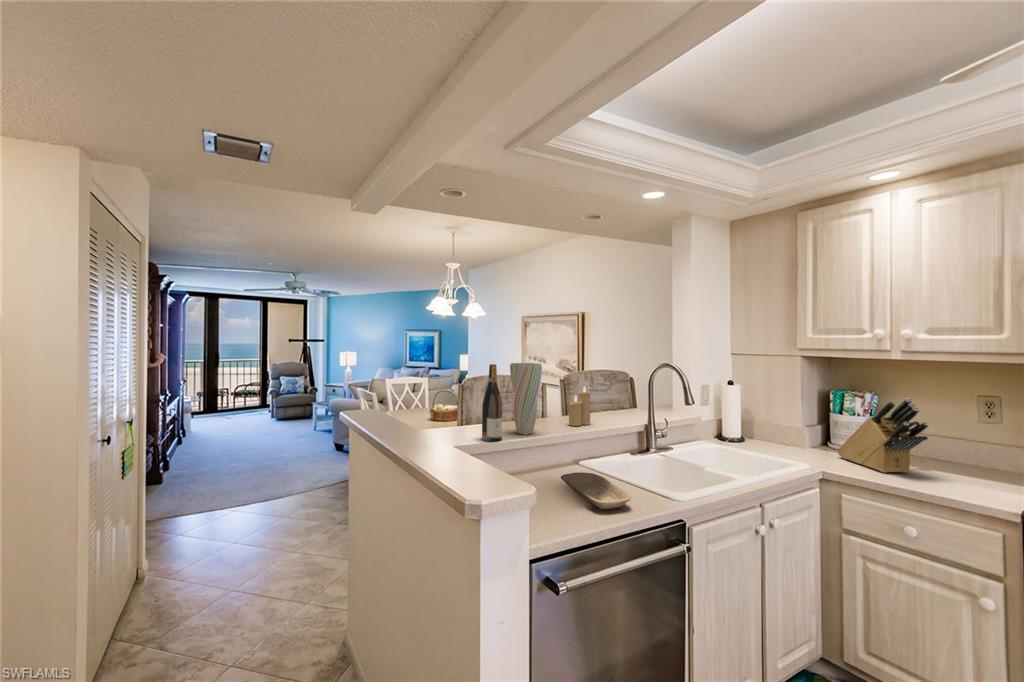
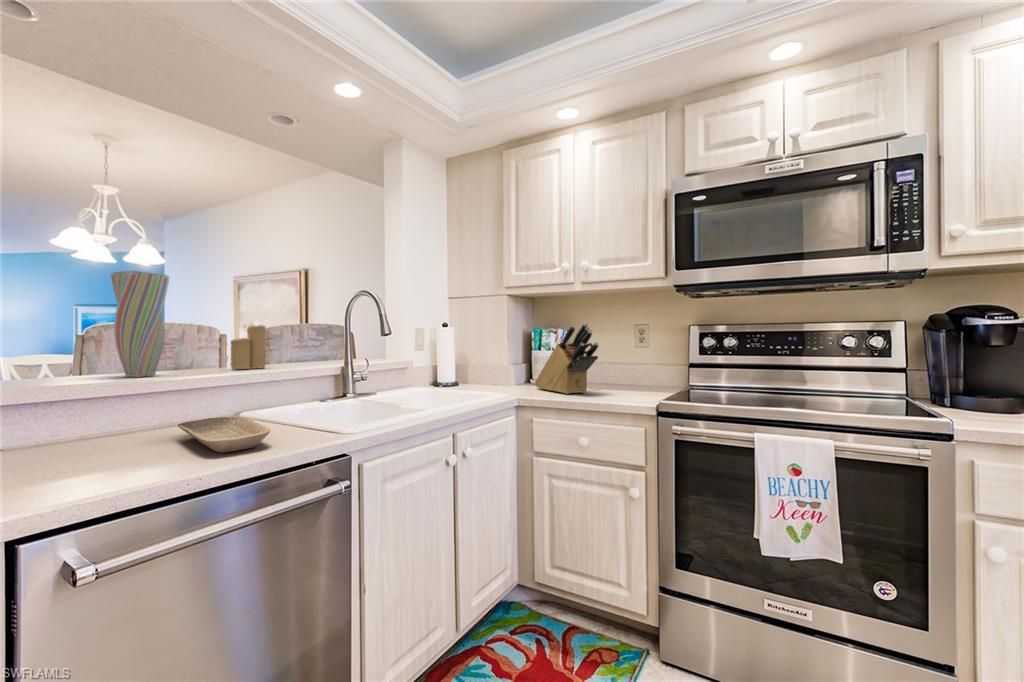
wine bottle: present [482,364,502,441] -> none [37,263,81,383]

